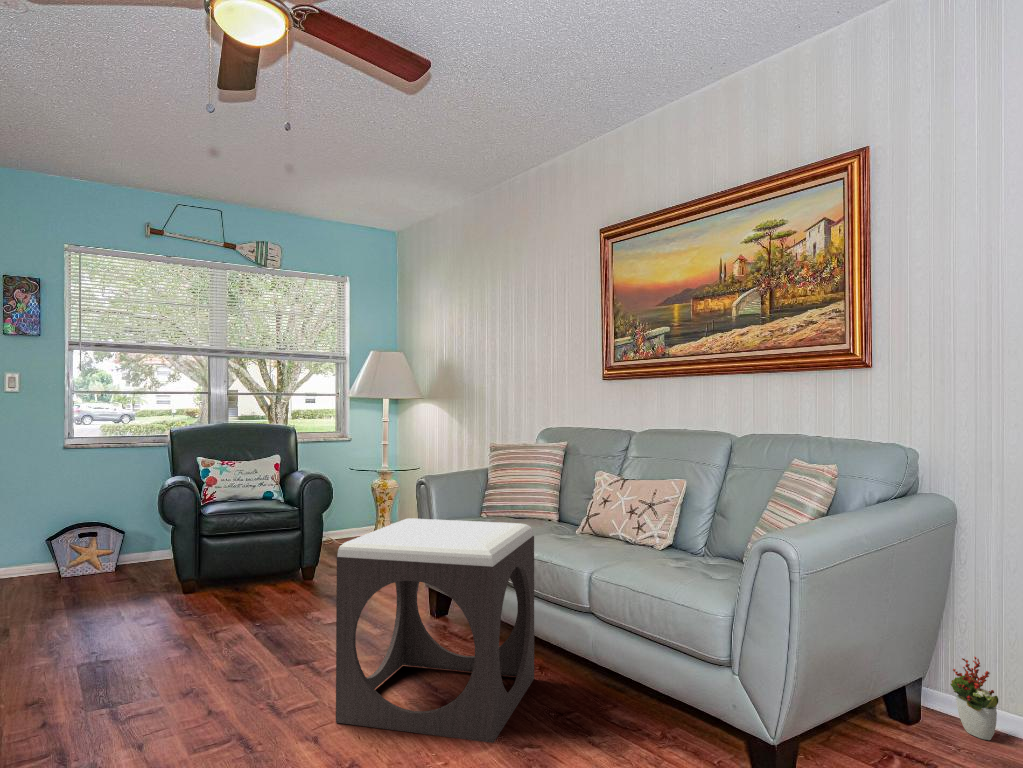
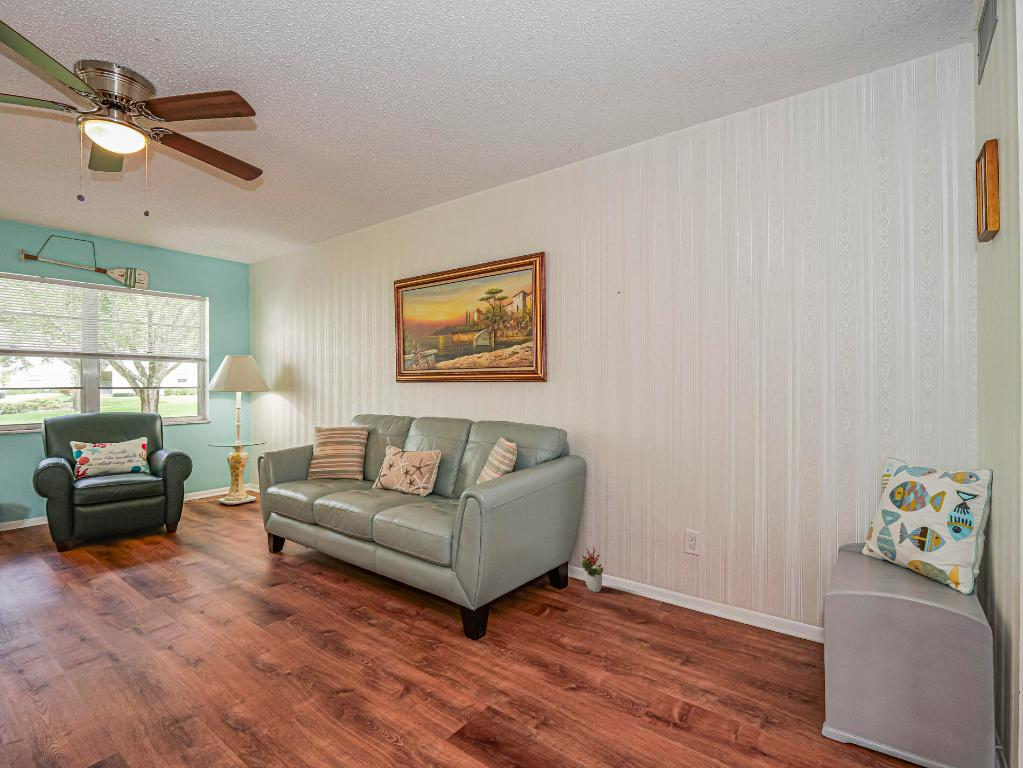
footstool: present [336,518,534,743] -> none [186,486,339,634]

